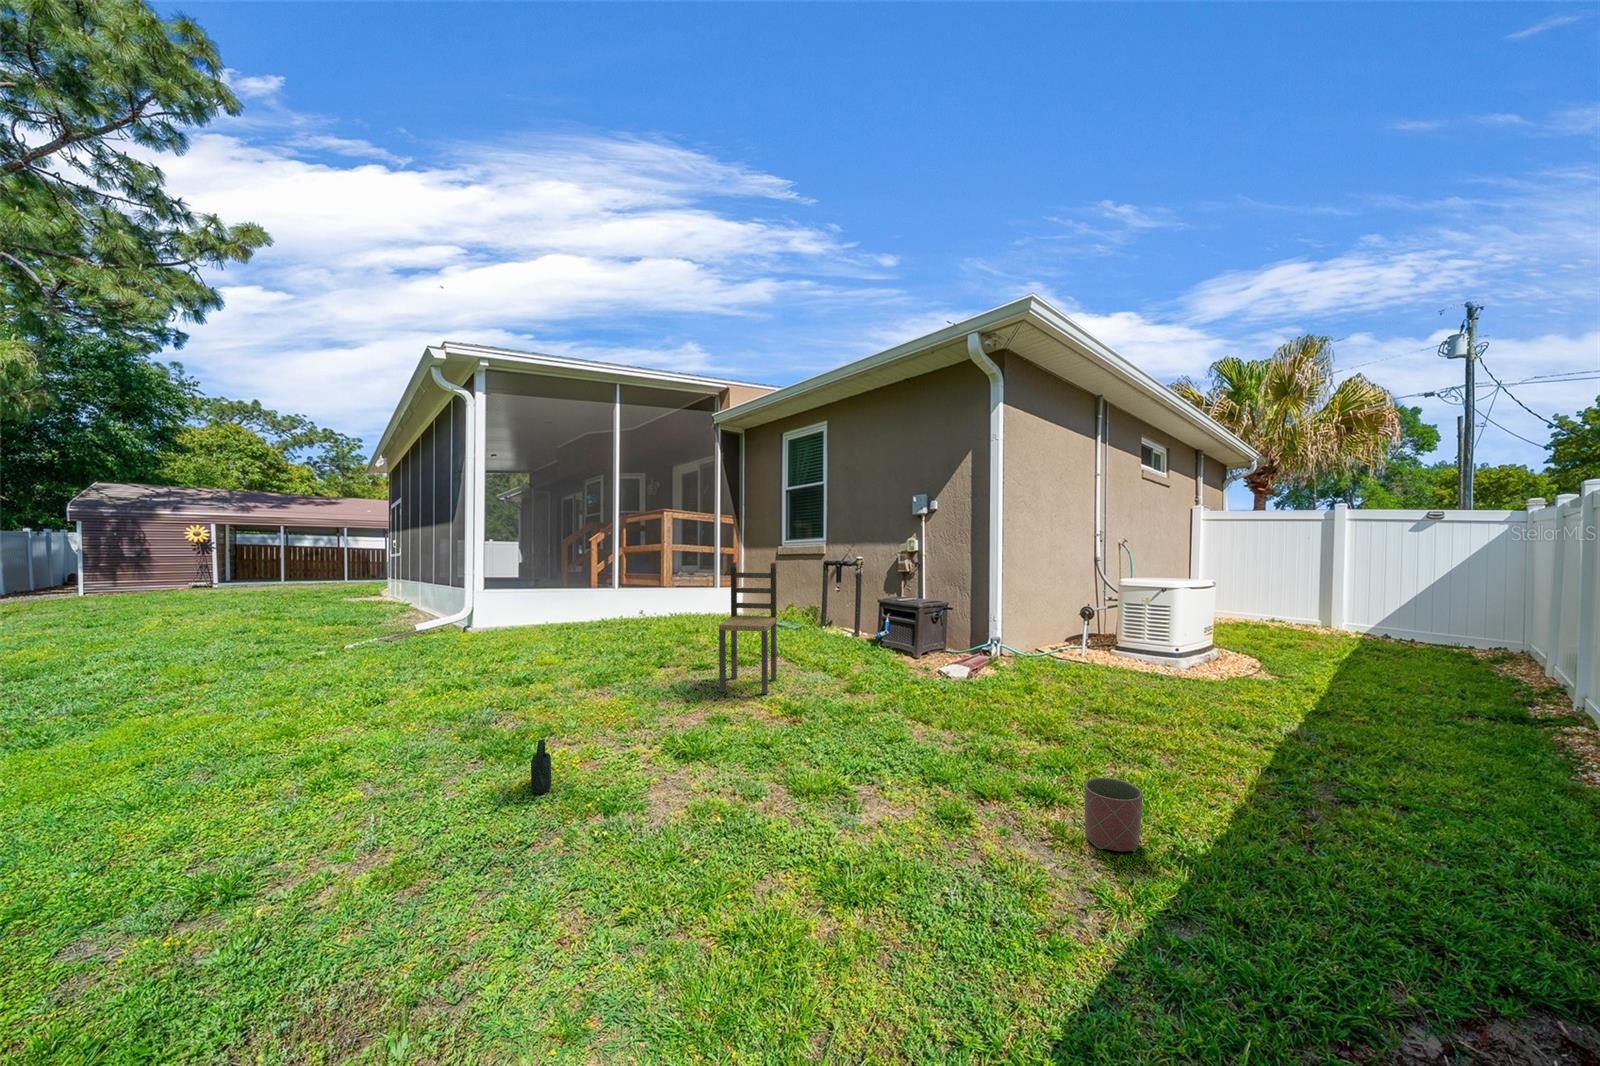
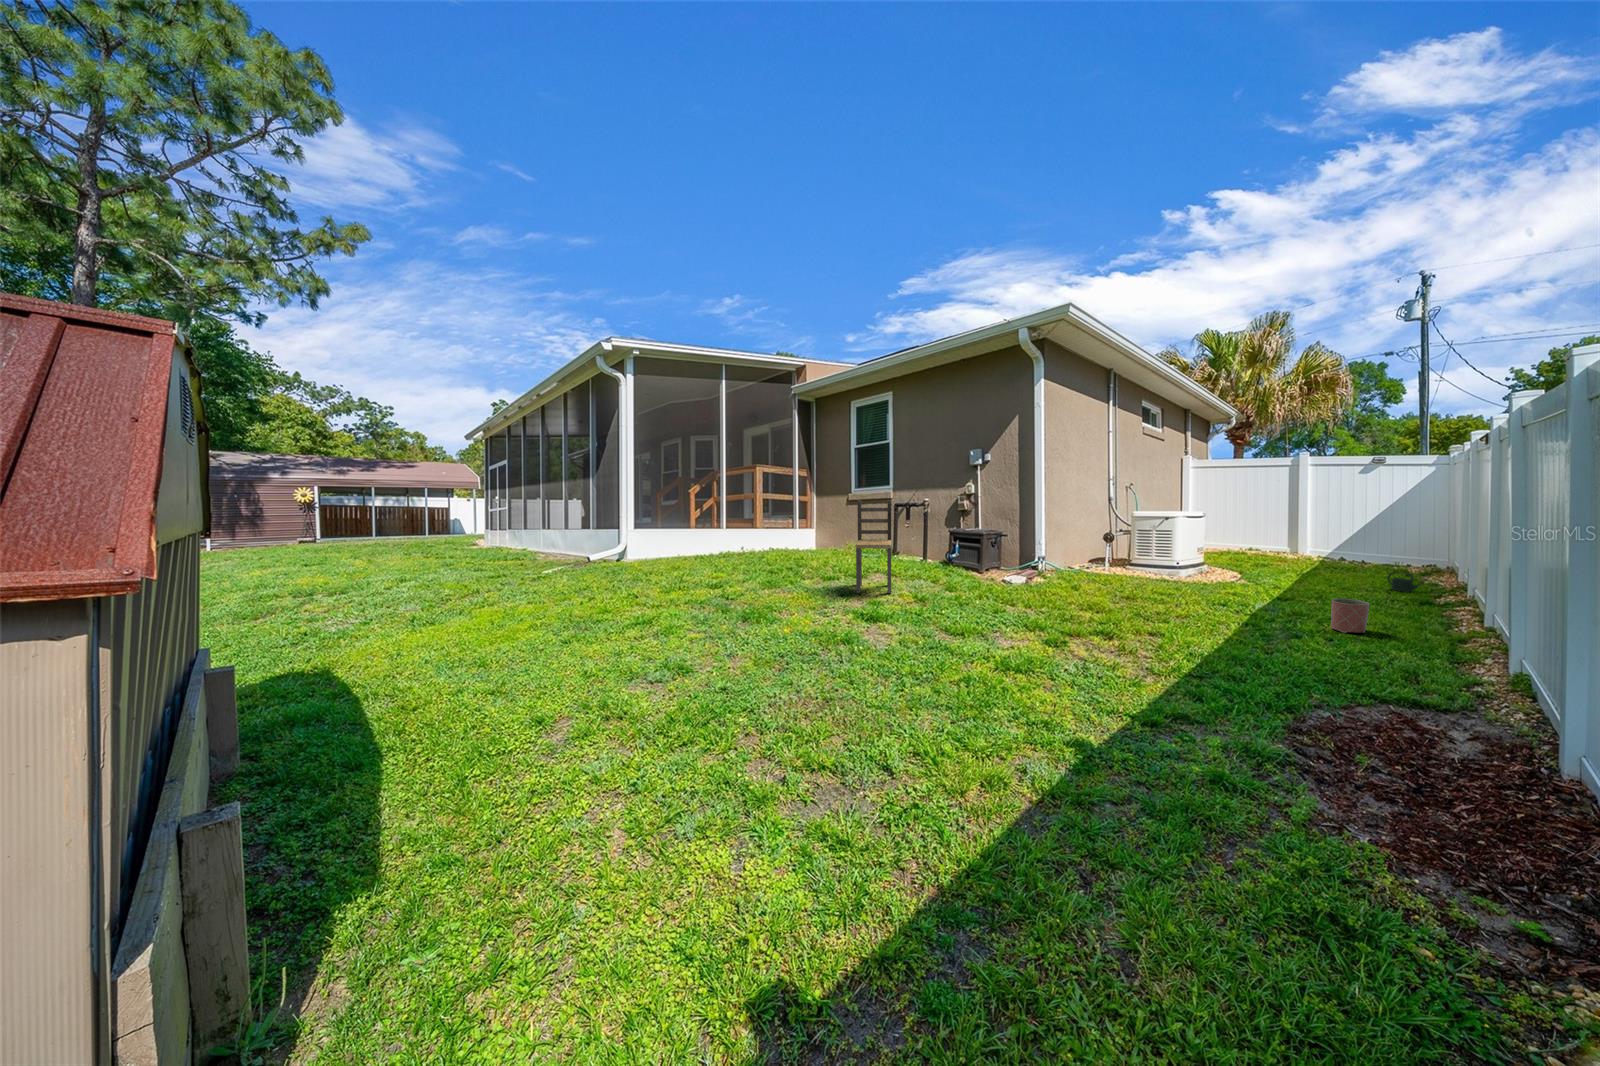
watering can: present [531,740,551,794] -> present [1387,573,1422,592]
planter: present [1084,778,1143,852] -> present [1331,598,1370,633]

